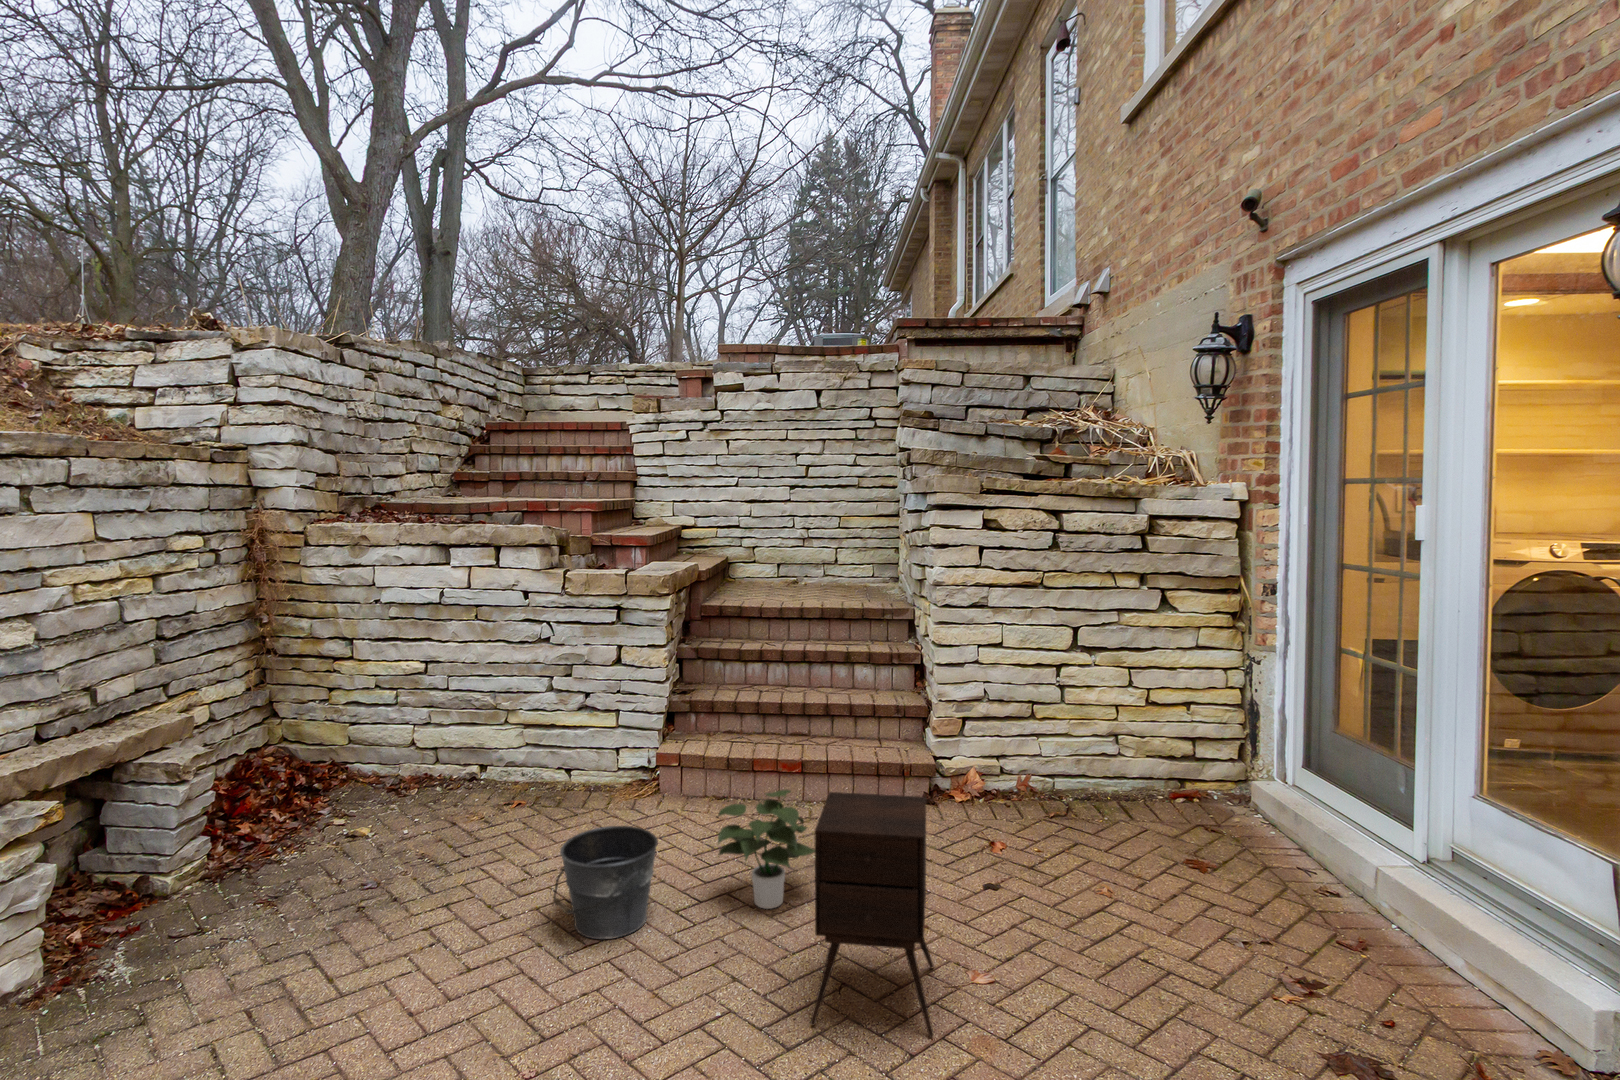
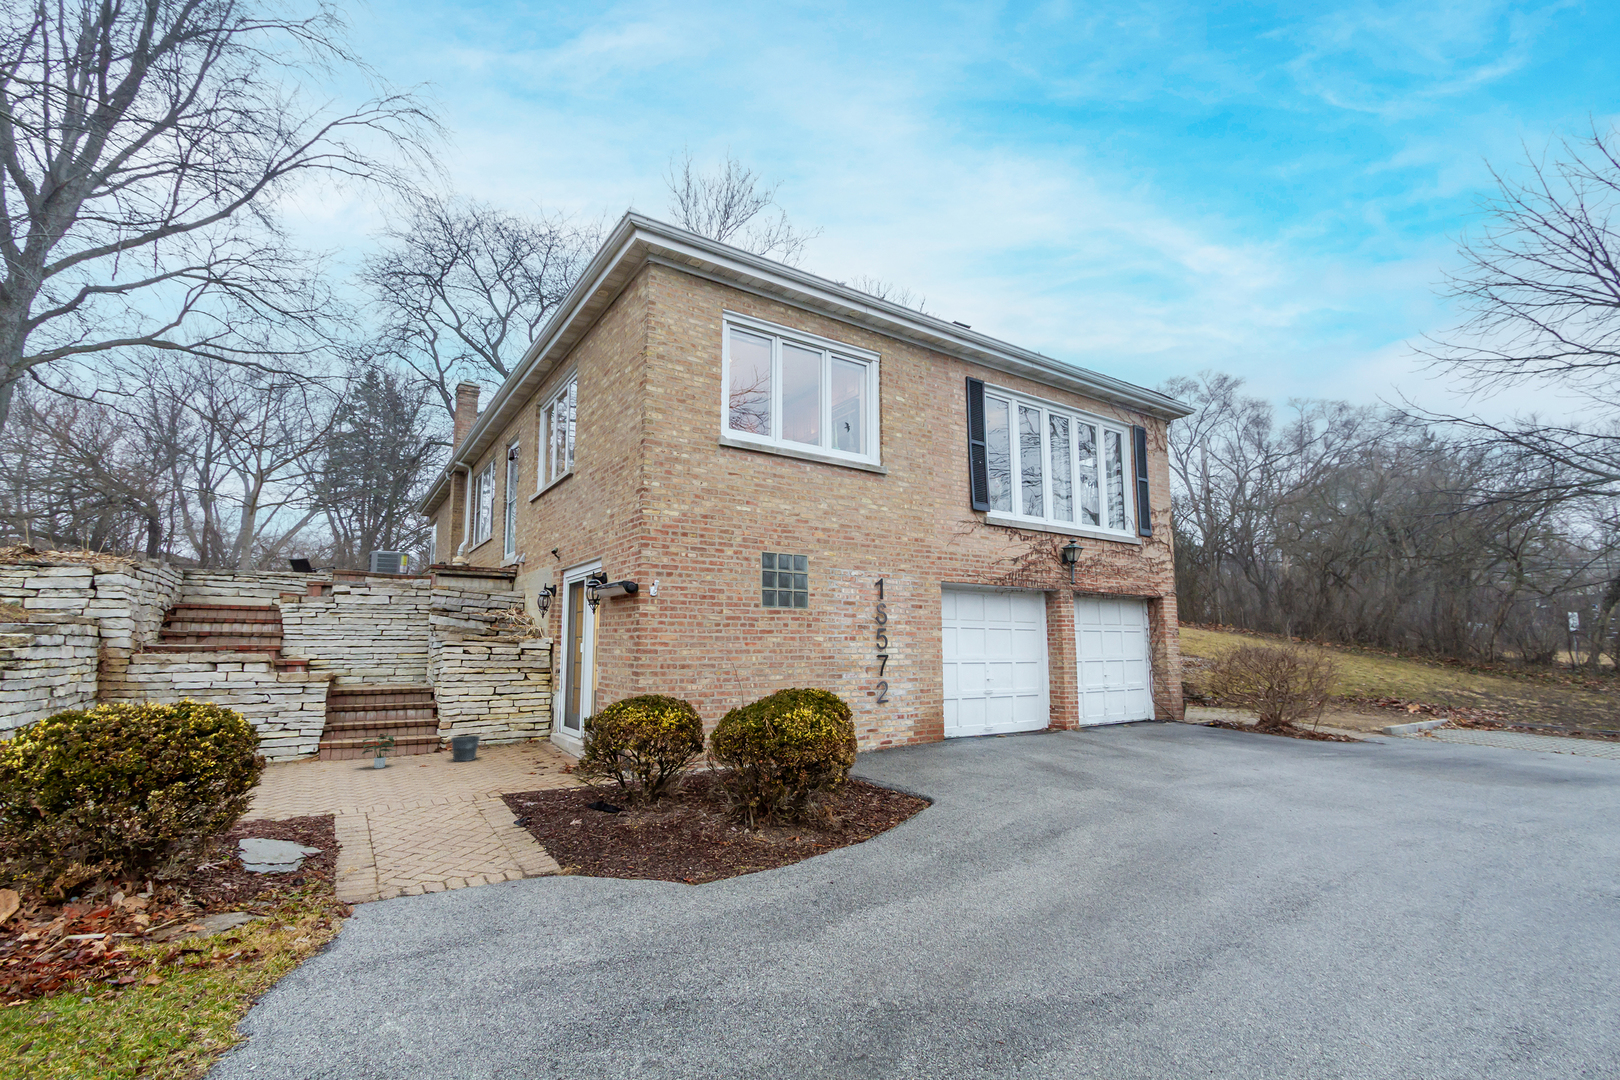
side table: present [810,792,933,1036] -> none [401,719,438,775]
bucket: present [553,826,658,939] -> present [451,735,480,761]

